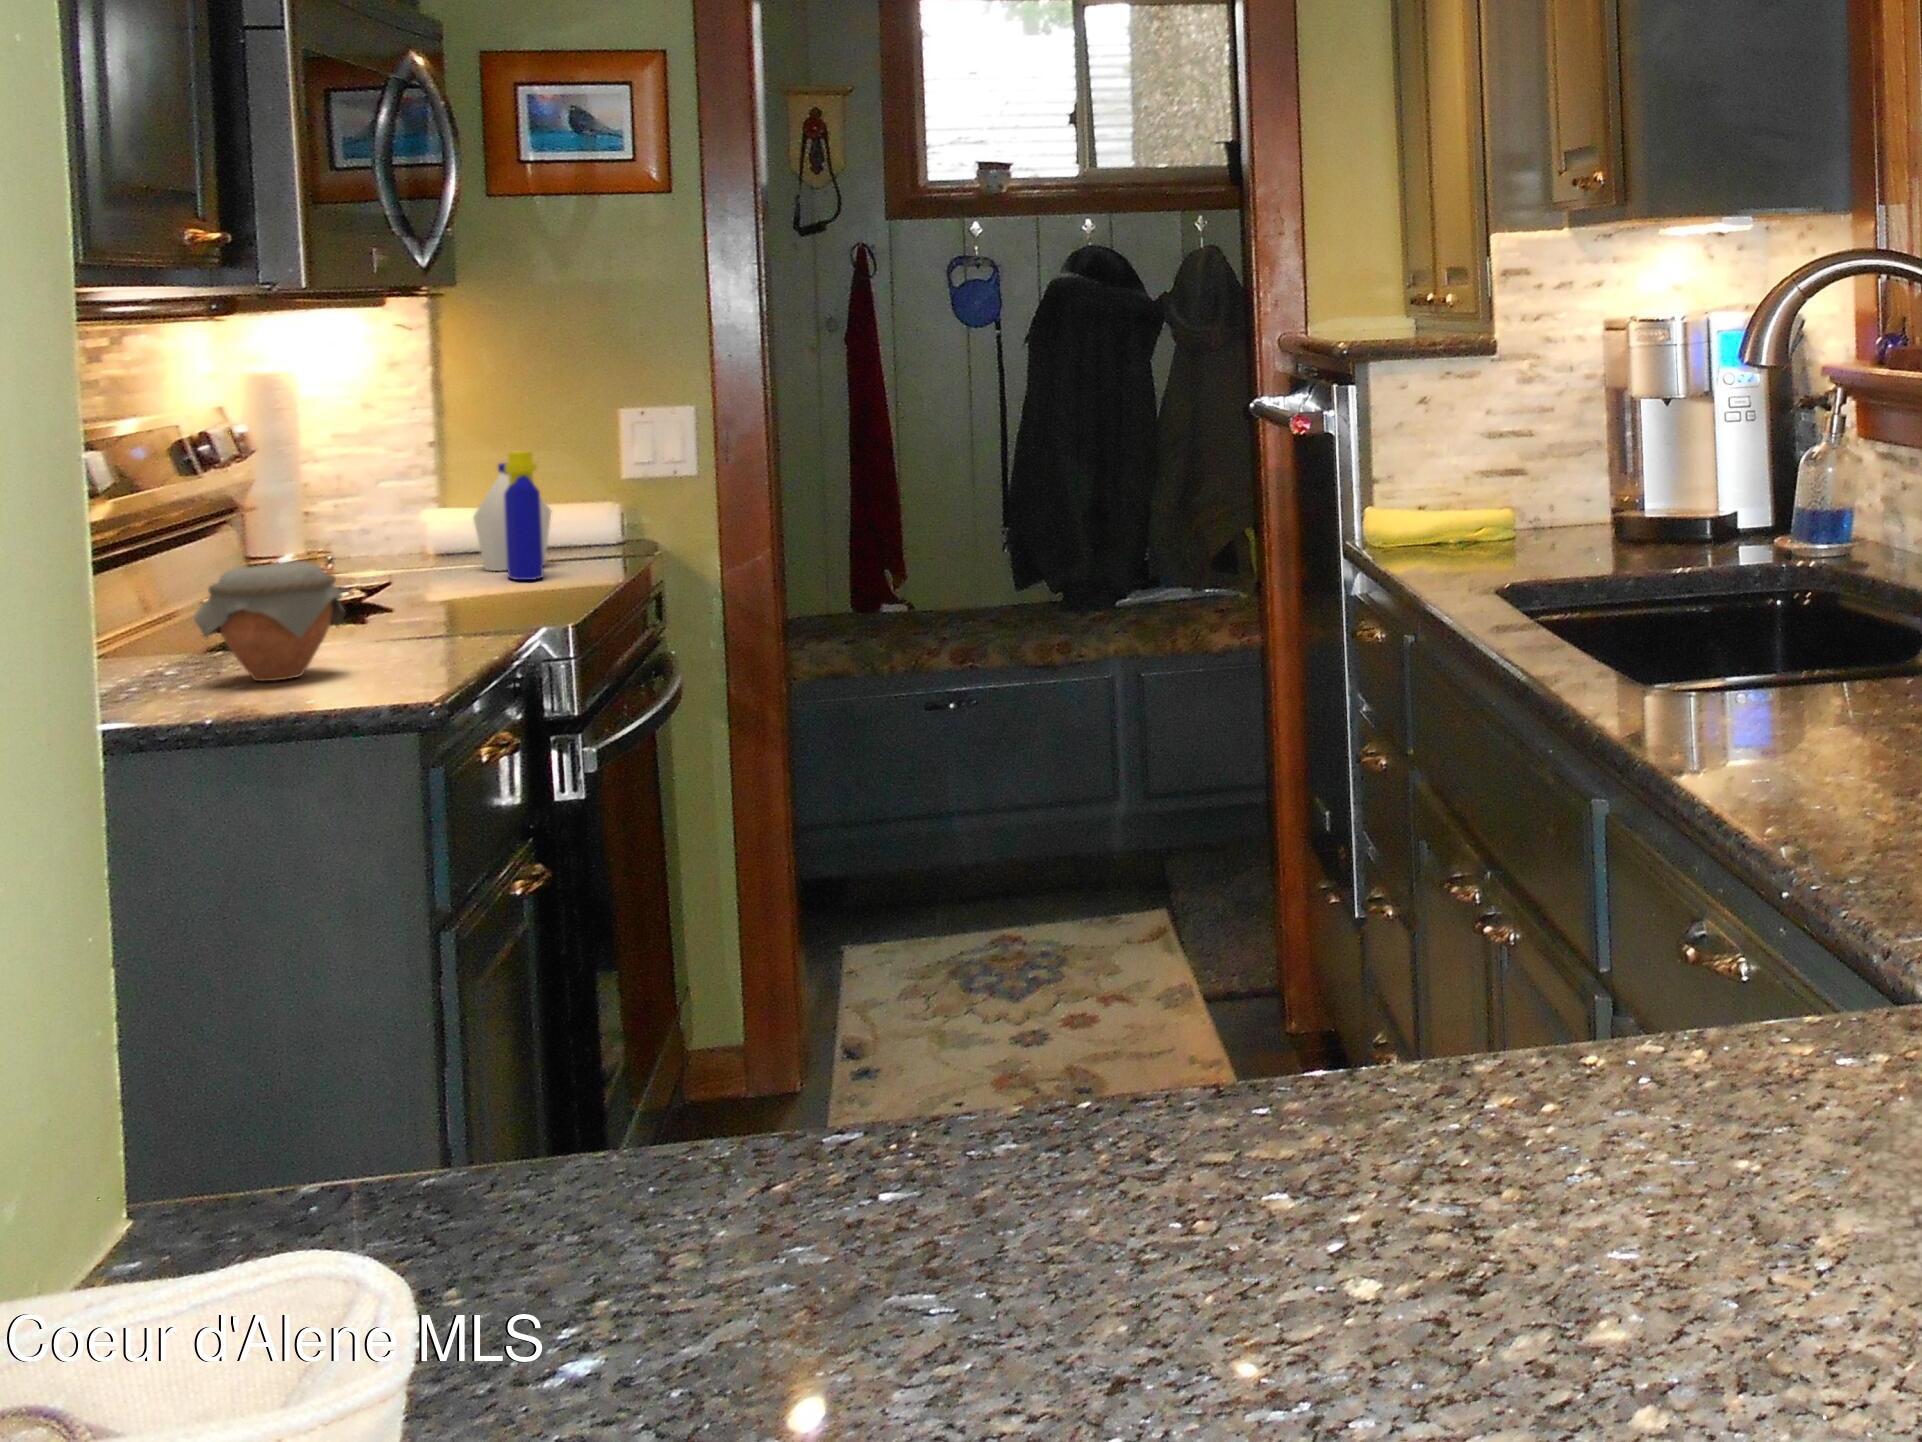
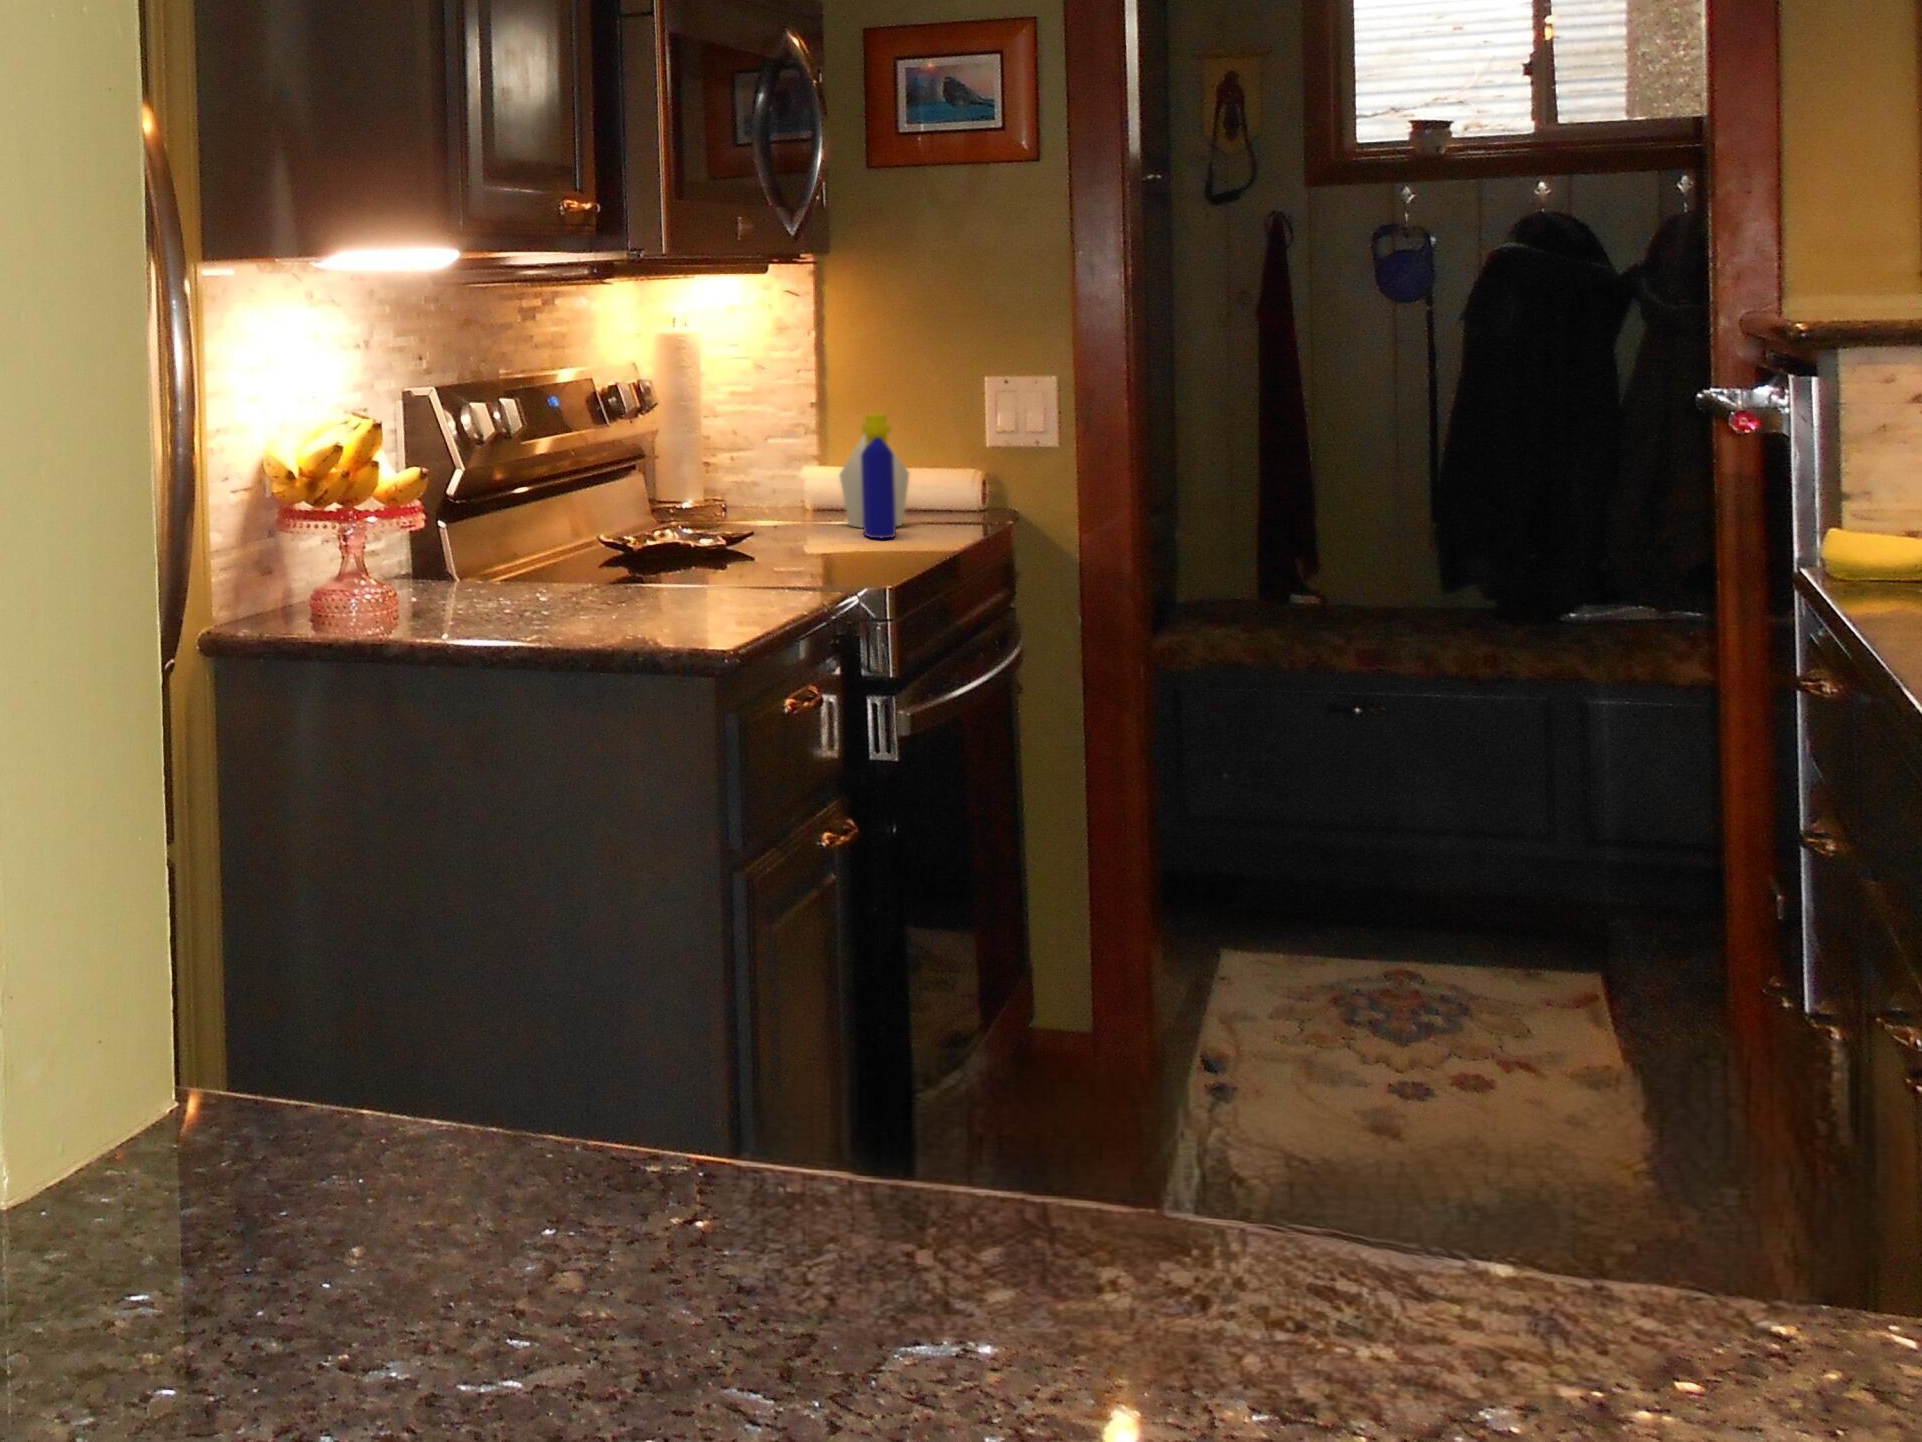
jar: present [194,561,345,681] -> none [567,503,685,608]

